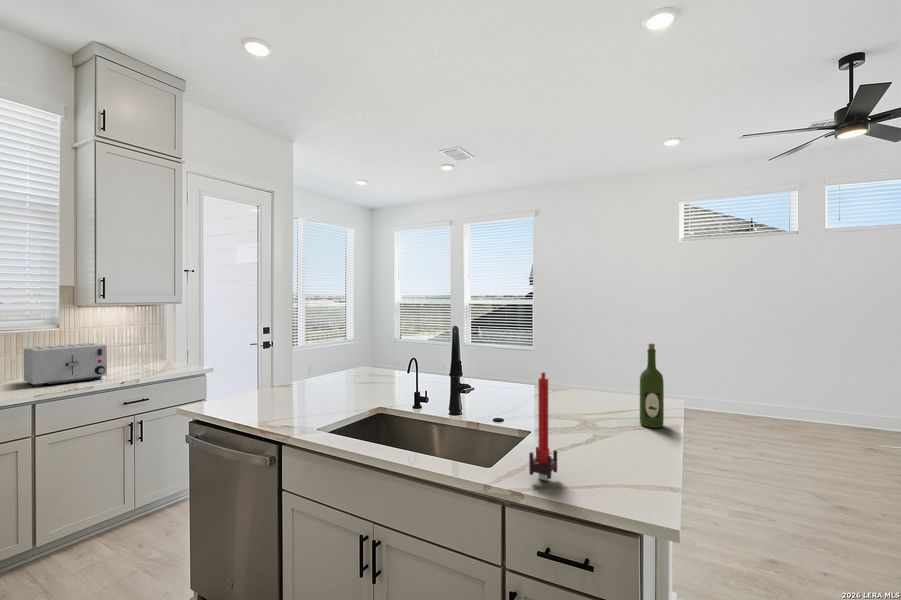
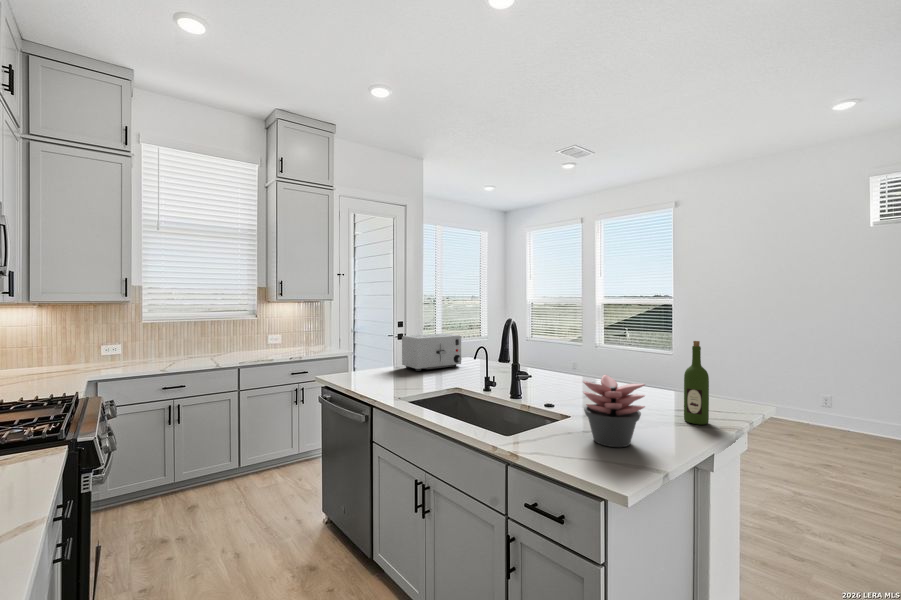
toaster: present [24,343,107,387] -> present [402,333,462,371]
candle: present [529,372,557,480] -> none [530,358,556,450]
succulent plant: none [567,385,638,466] -> present [583,375,645,447]

